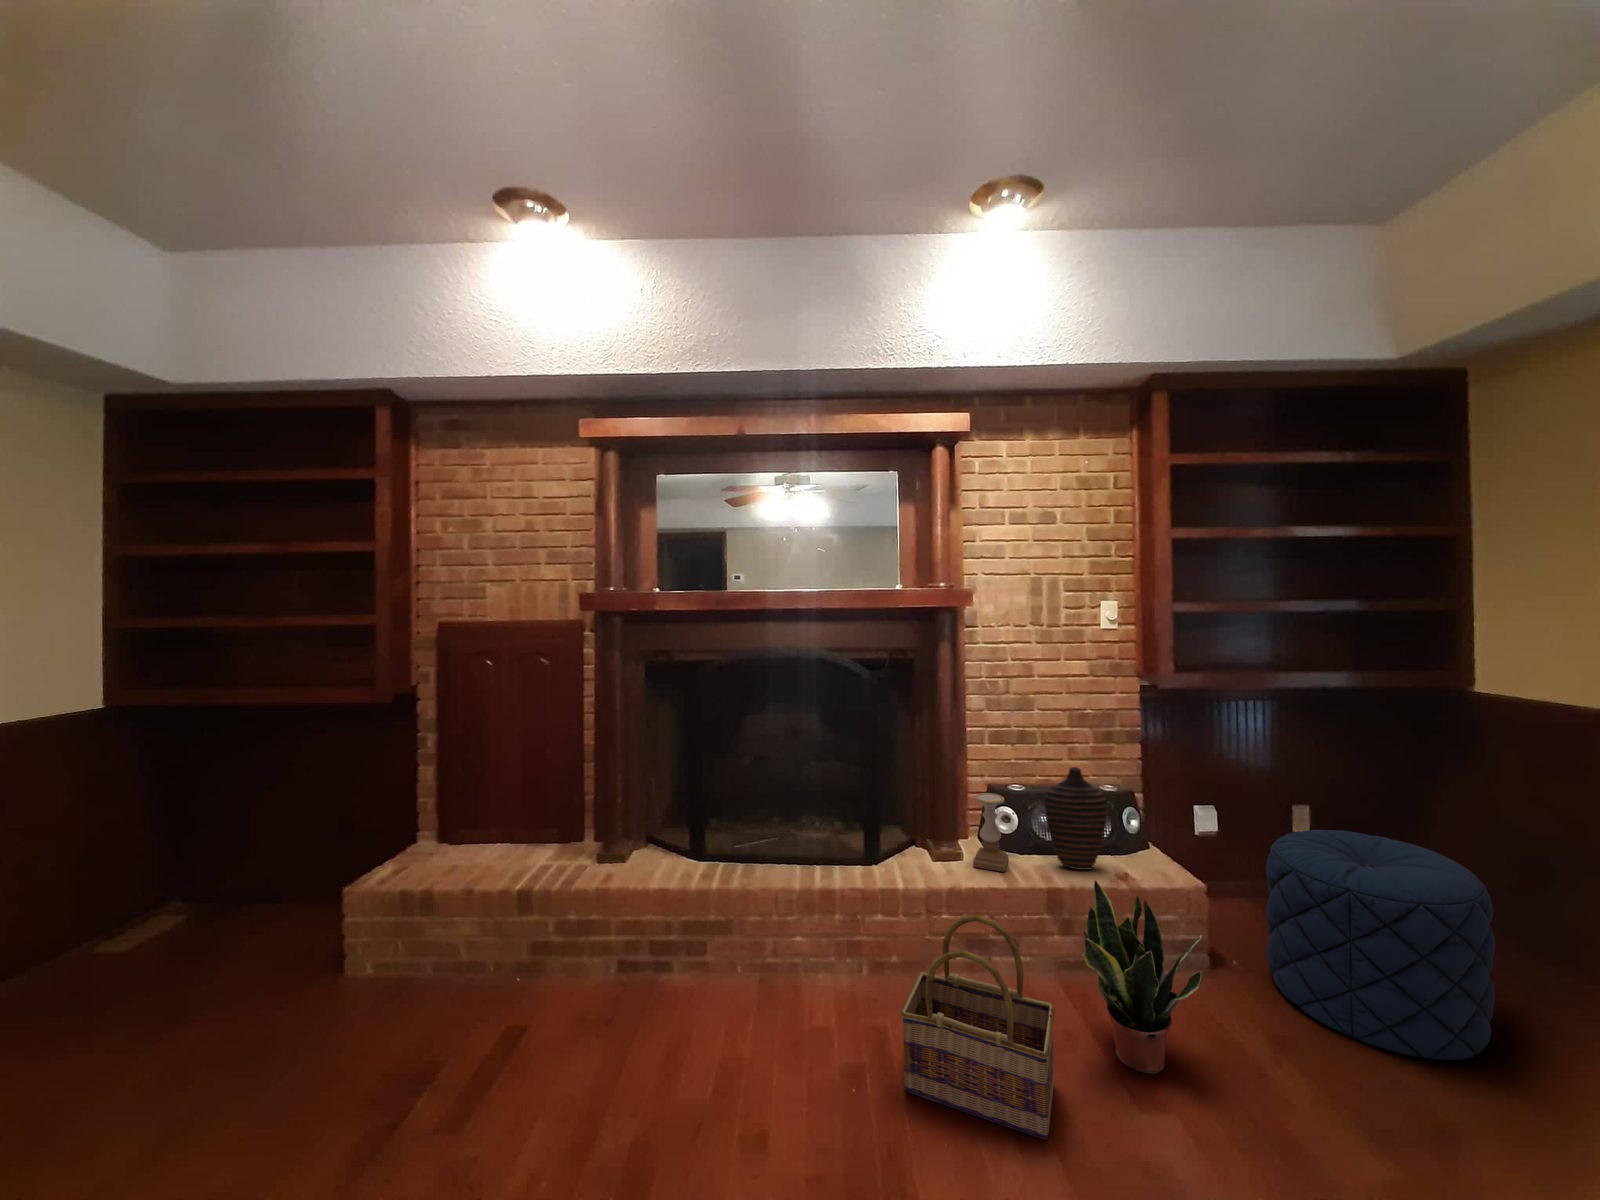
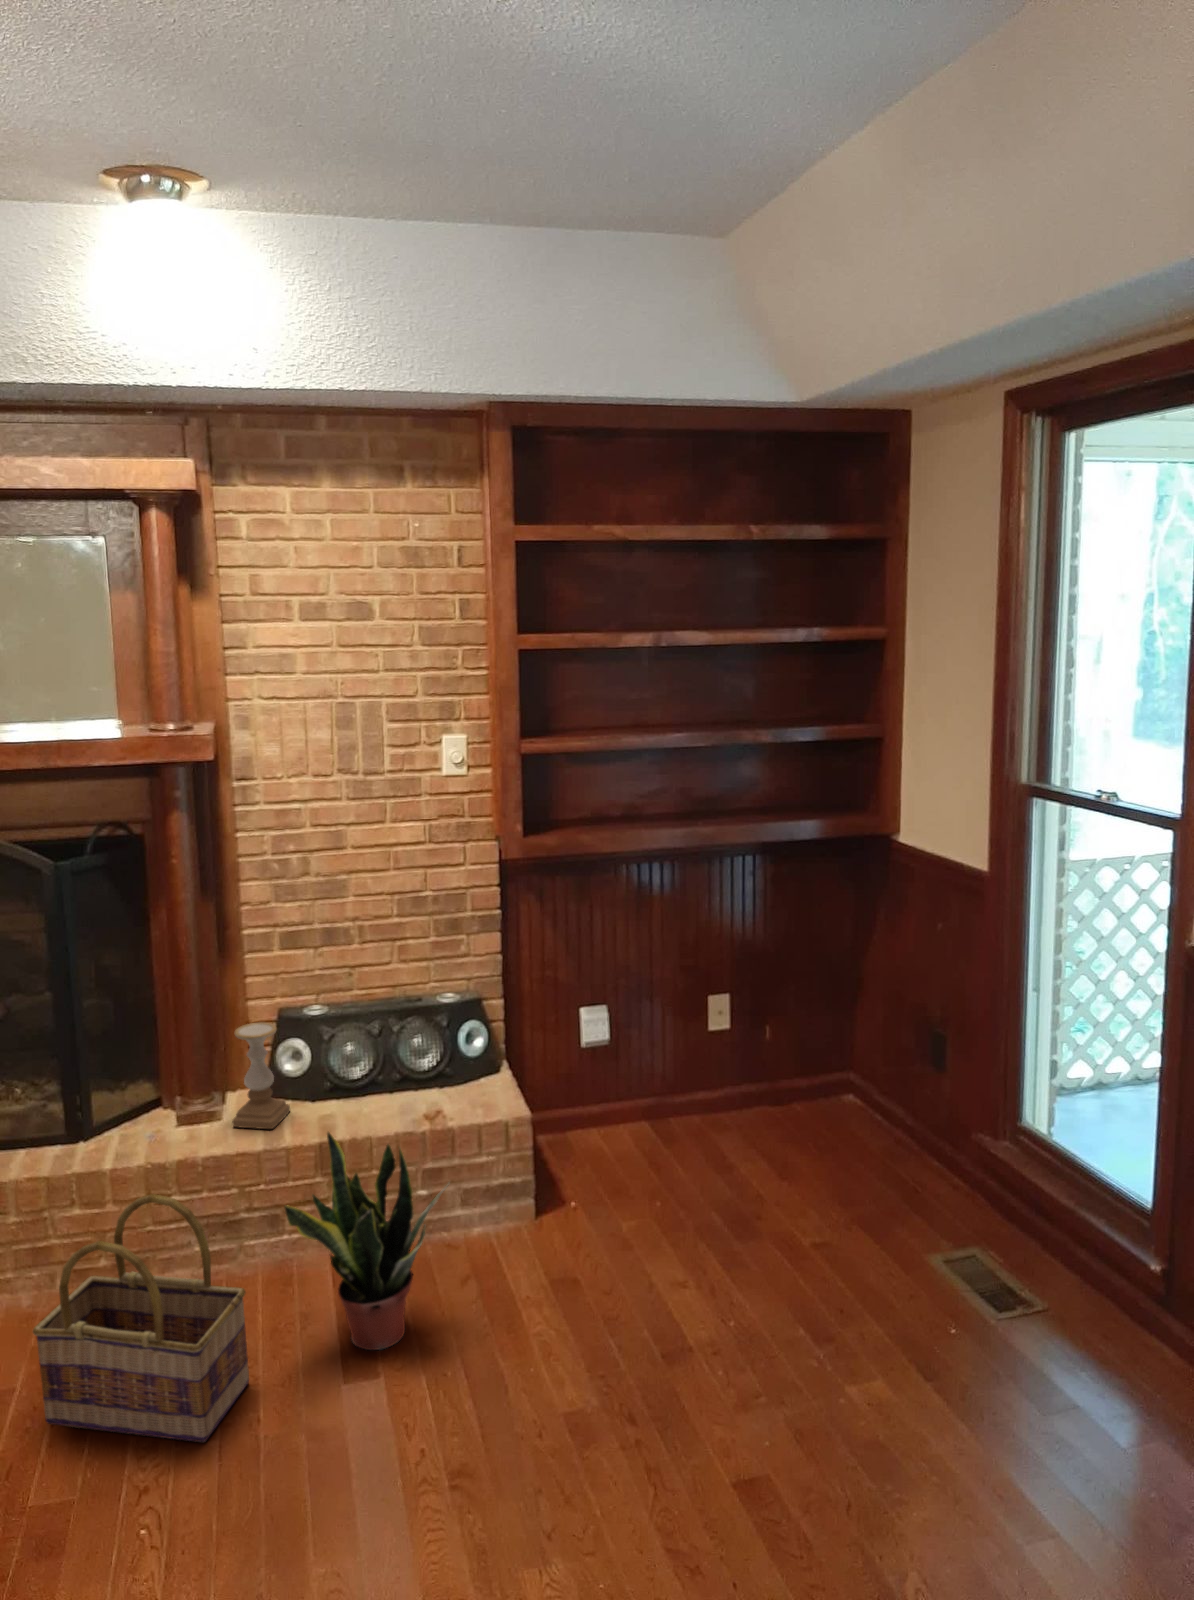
decorative vase: present [1044,767,1107,870] -> none [331,978,414,1115]
pouf: present [1266,830,1495,1060] -> none [593,1032,793,1282]

